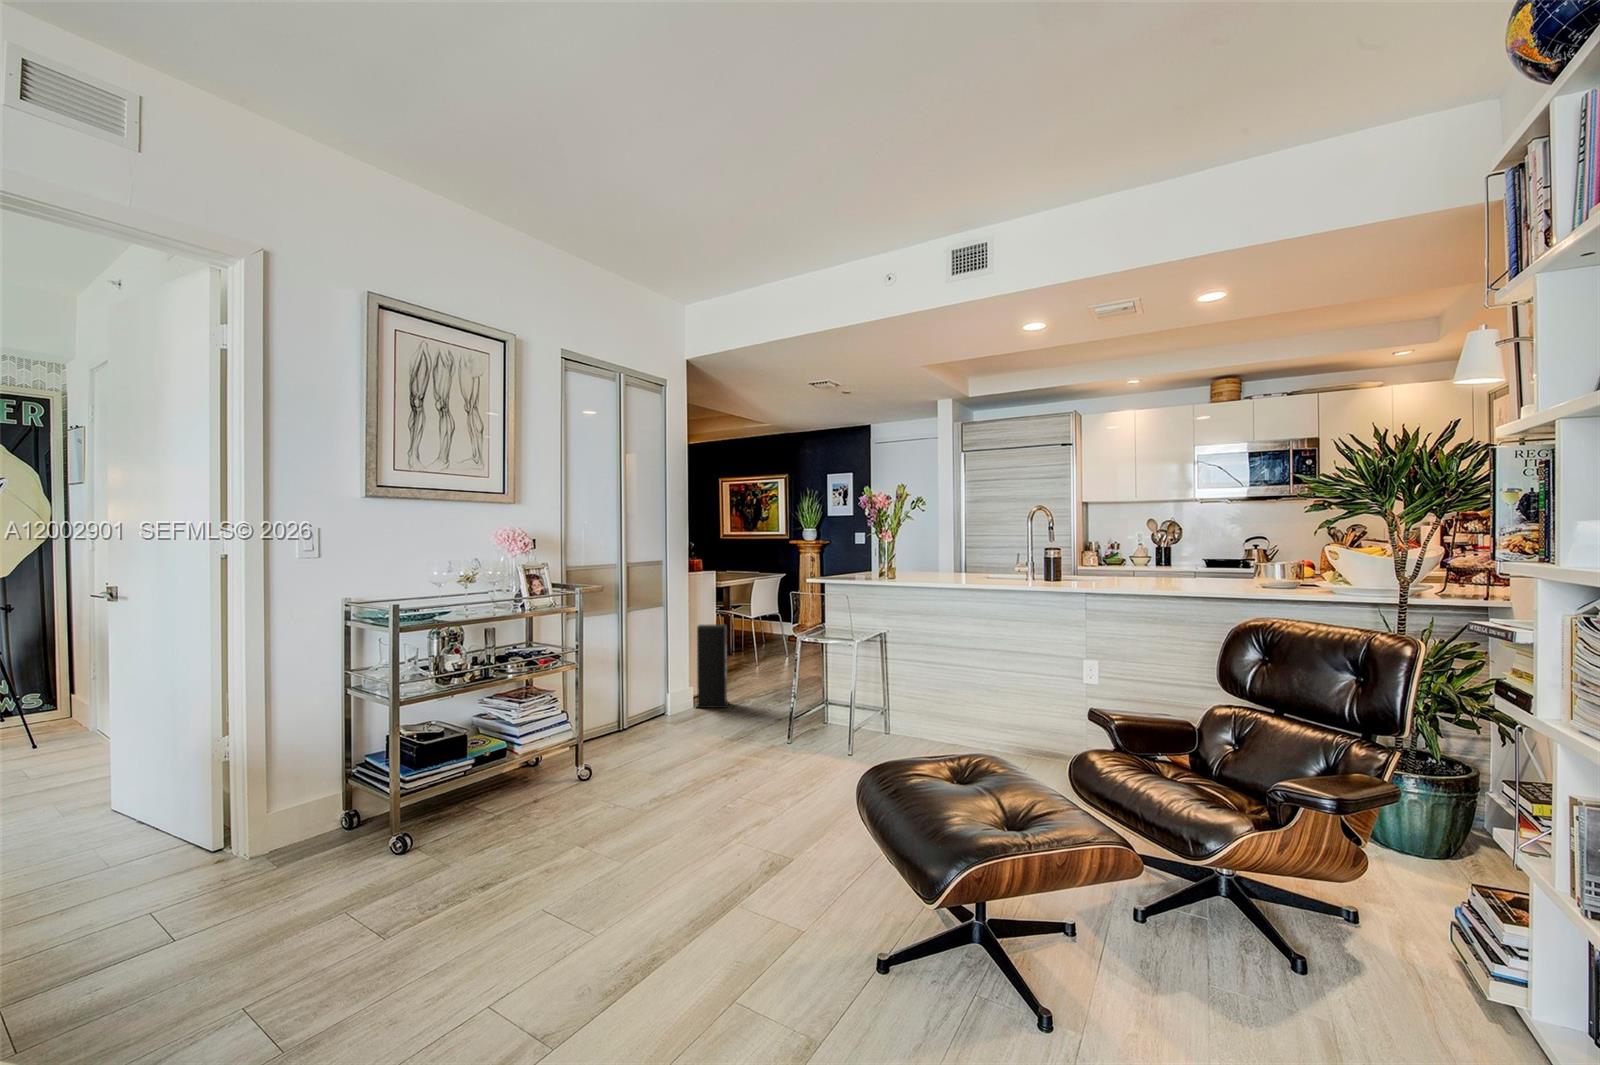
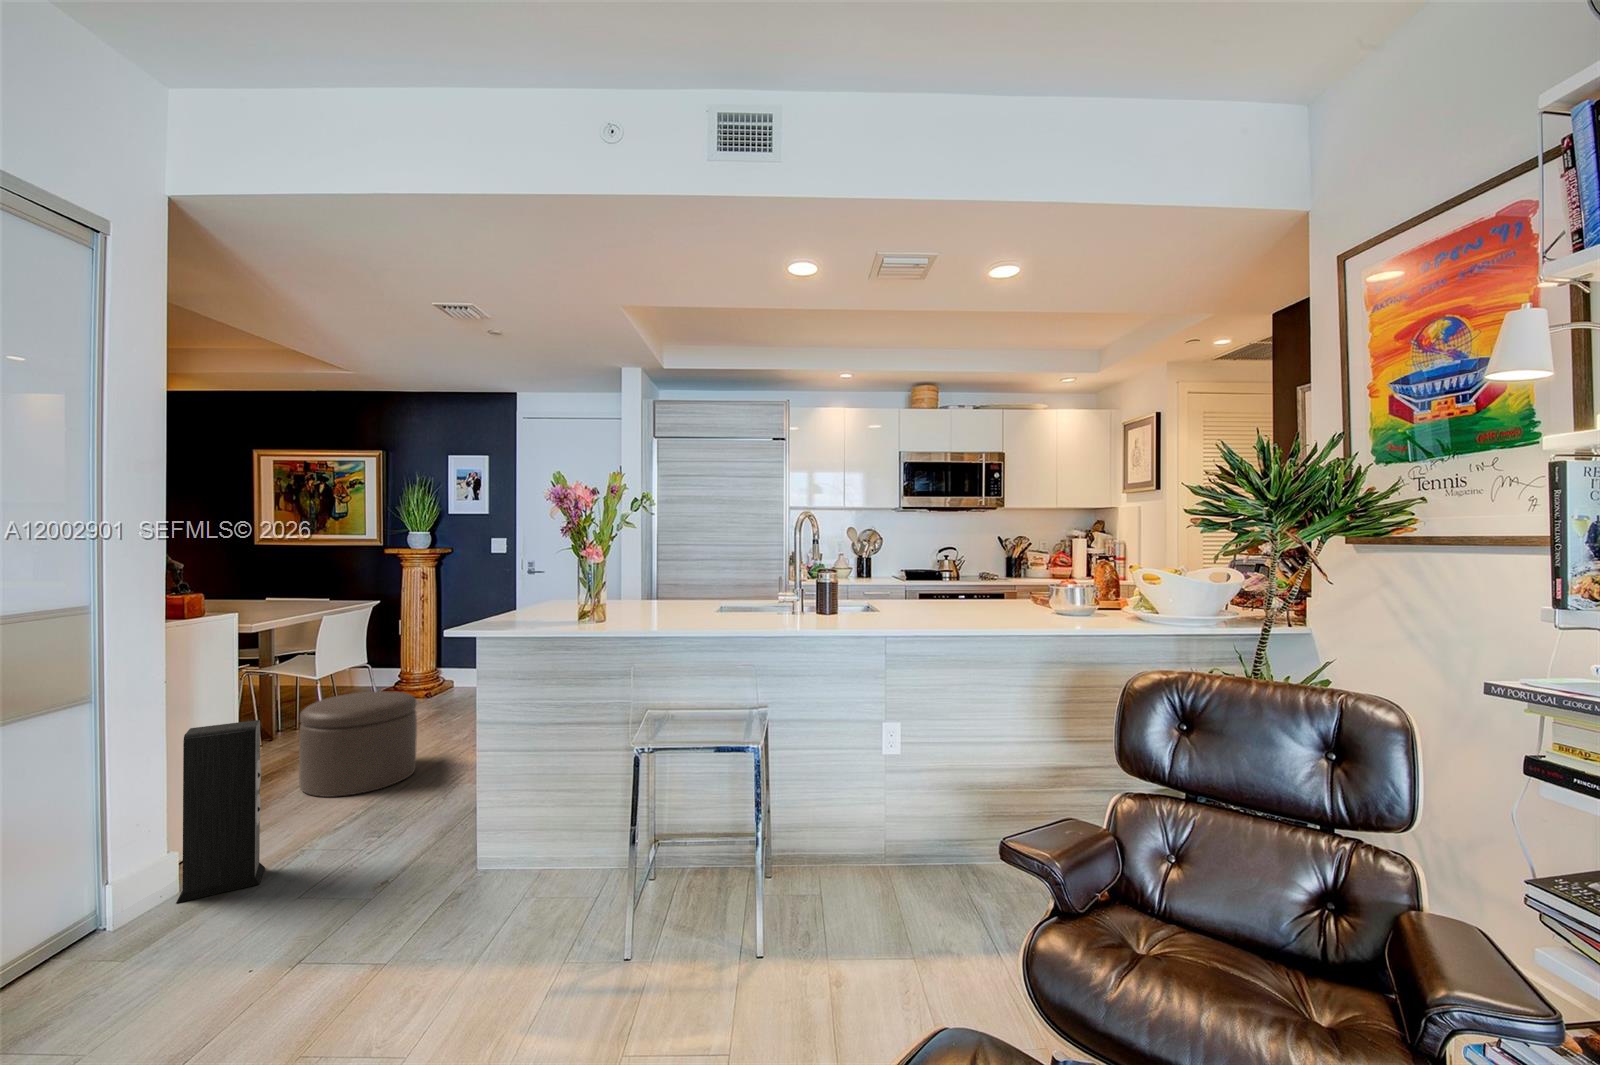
ottoman: none [744,626,803,683] -> present [299,691,417,797]

